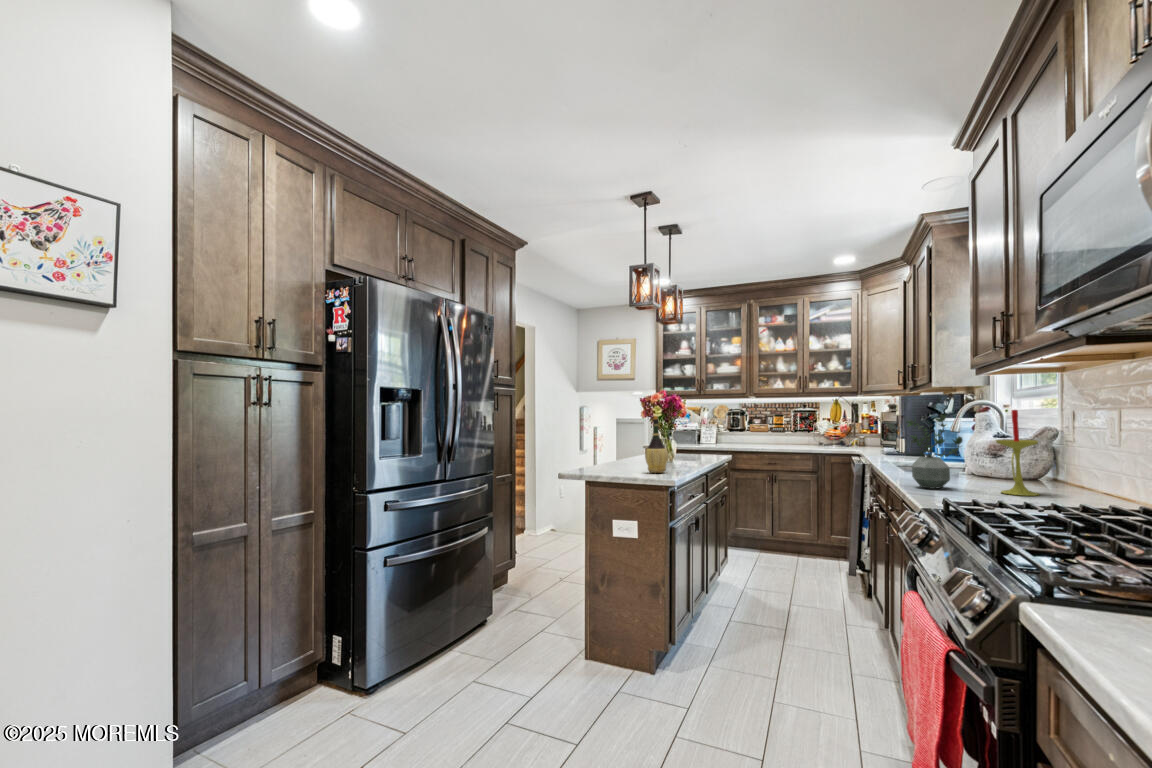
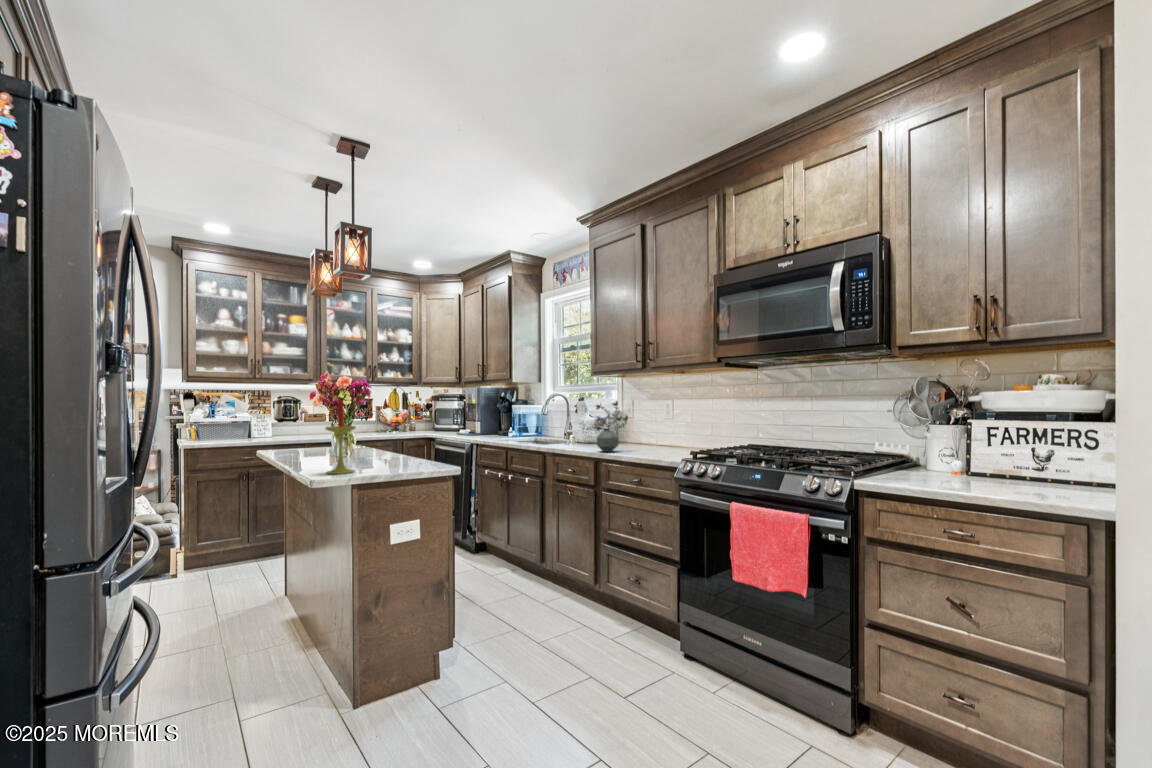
candle: present [996,410,1039,496] -> present [326,400,356,474]
wine bottle: present [645,416,668,473] -> none [385,401,412,465]

